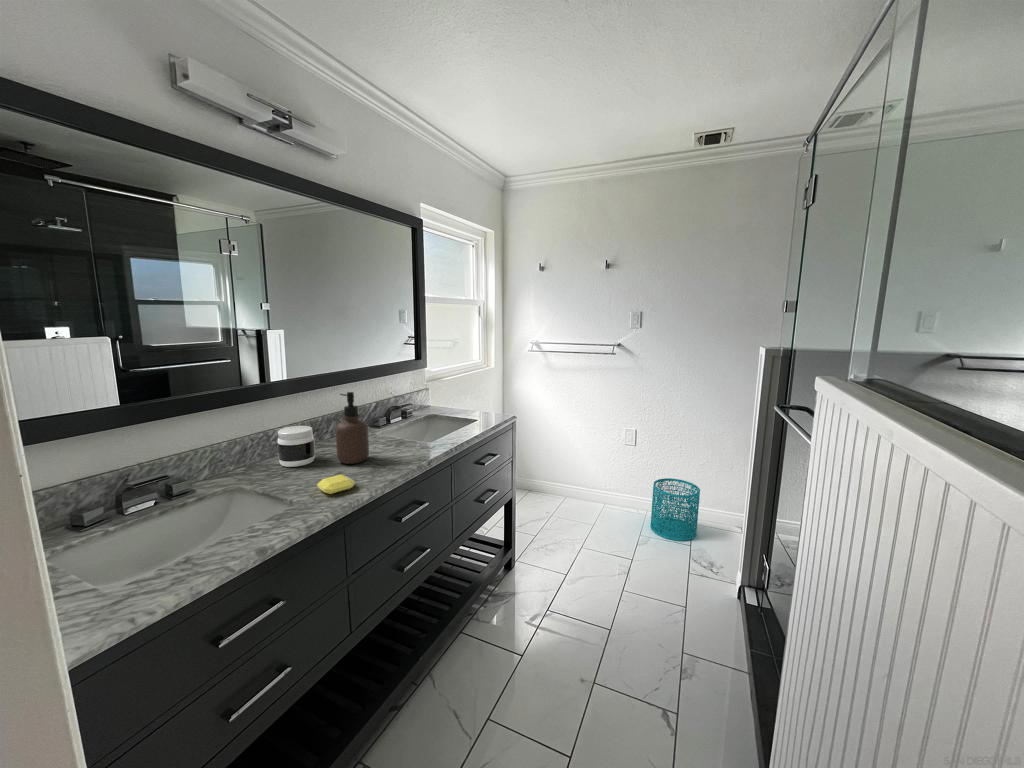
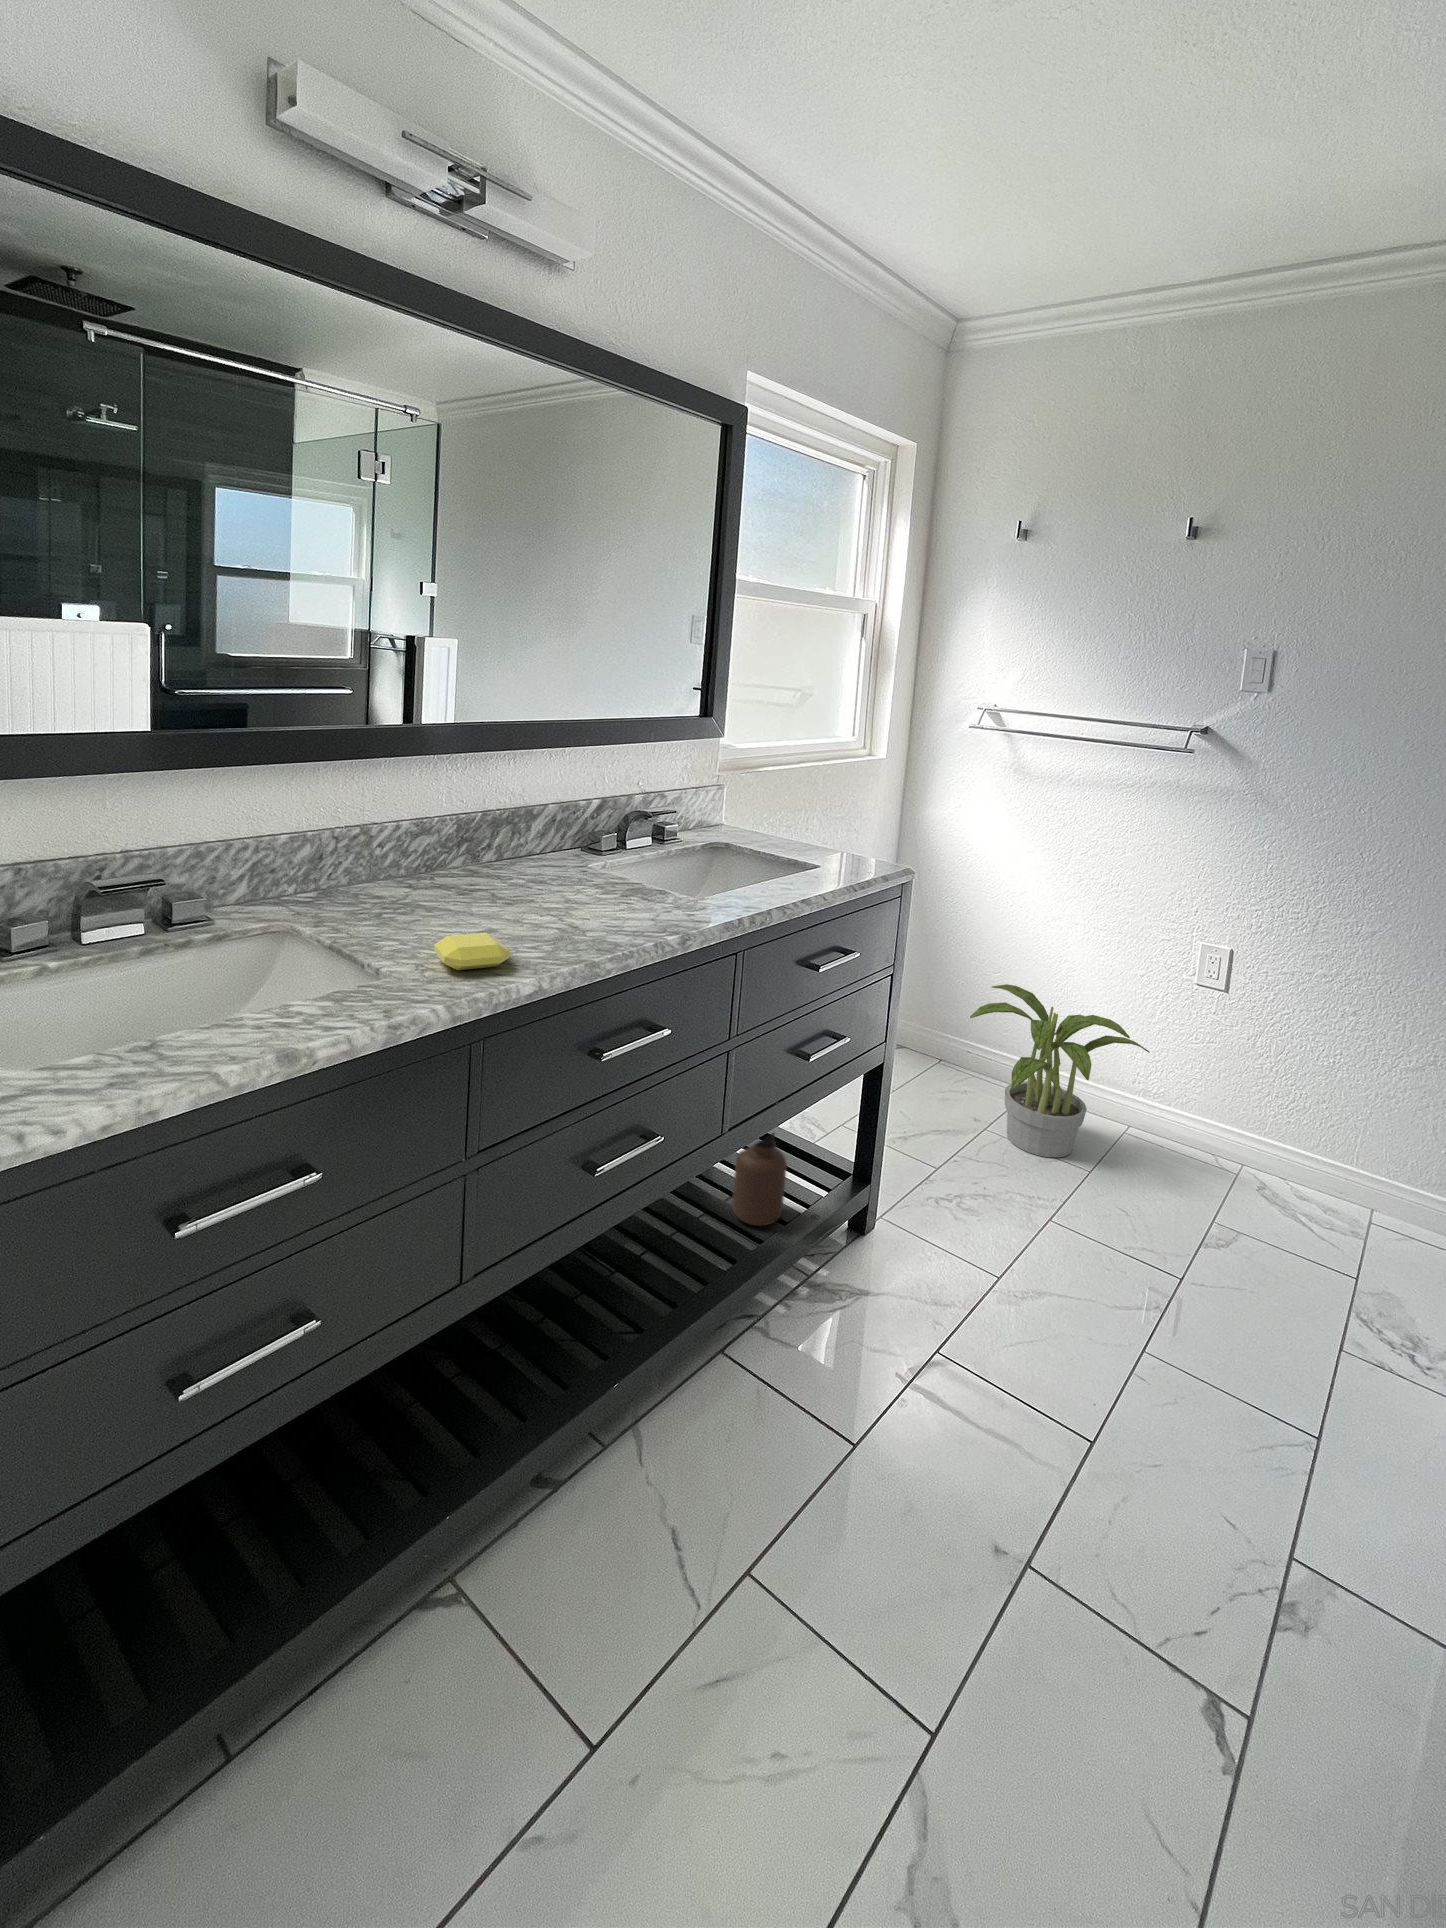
soap dispenser: present [336,392,369,464] -> present [732,1133,787,1226]
jar: present [277,426,315,467] -> none [379,822,453,906]
potted plant: none [541,456,610,522] -> present [970,984,1150,1157]
wastebasket: present [651,478,700,541] -> none [1248,1088,1404,1263]

